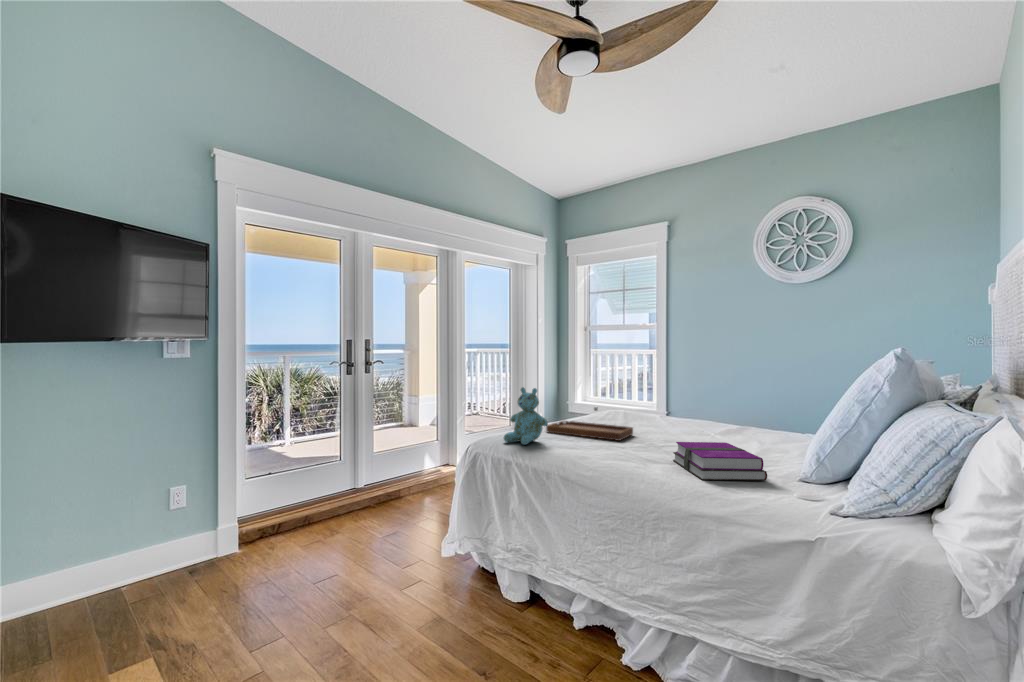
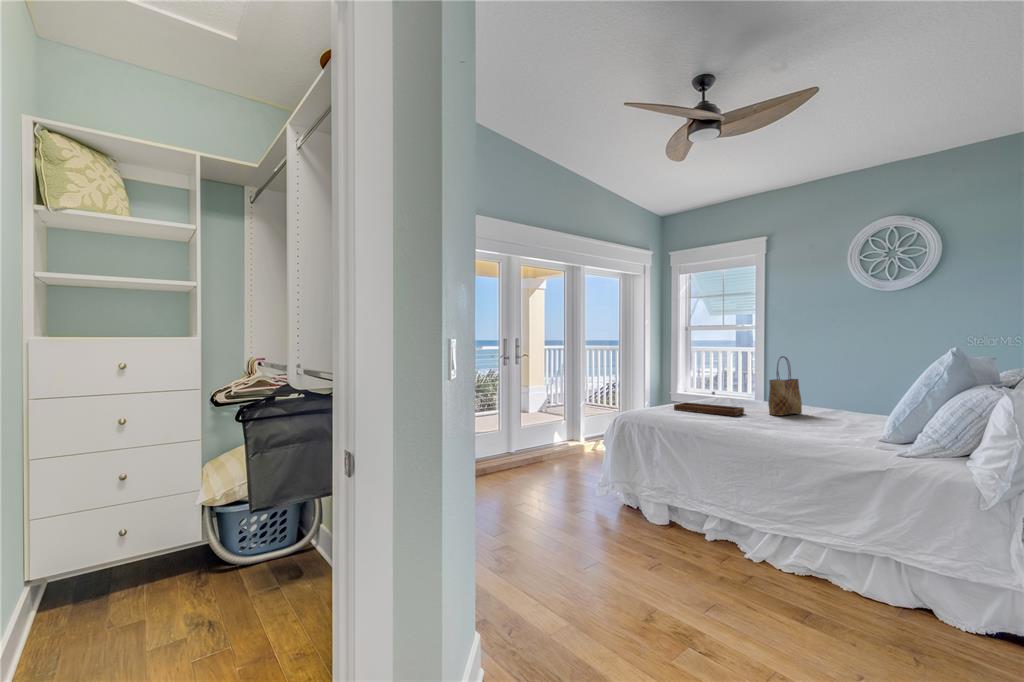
tote bag: none [663,360,703,437] -> present [768,356,802,416]
stuffed bear: present [504,387,548,445] -> none [648,375,681,416]
hardback book: present [673,442,767,480] -> none [781,414,855,438]

